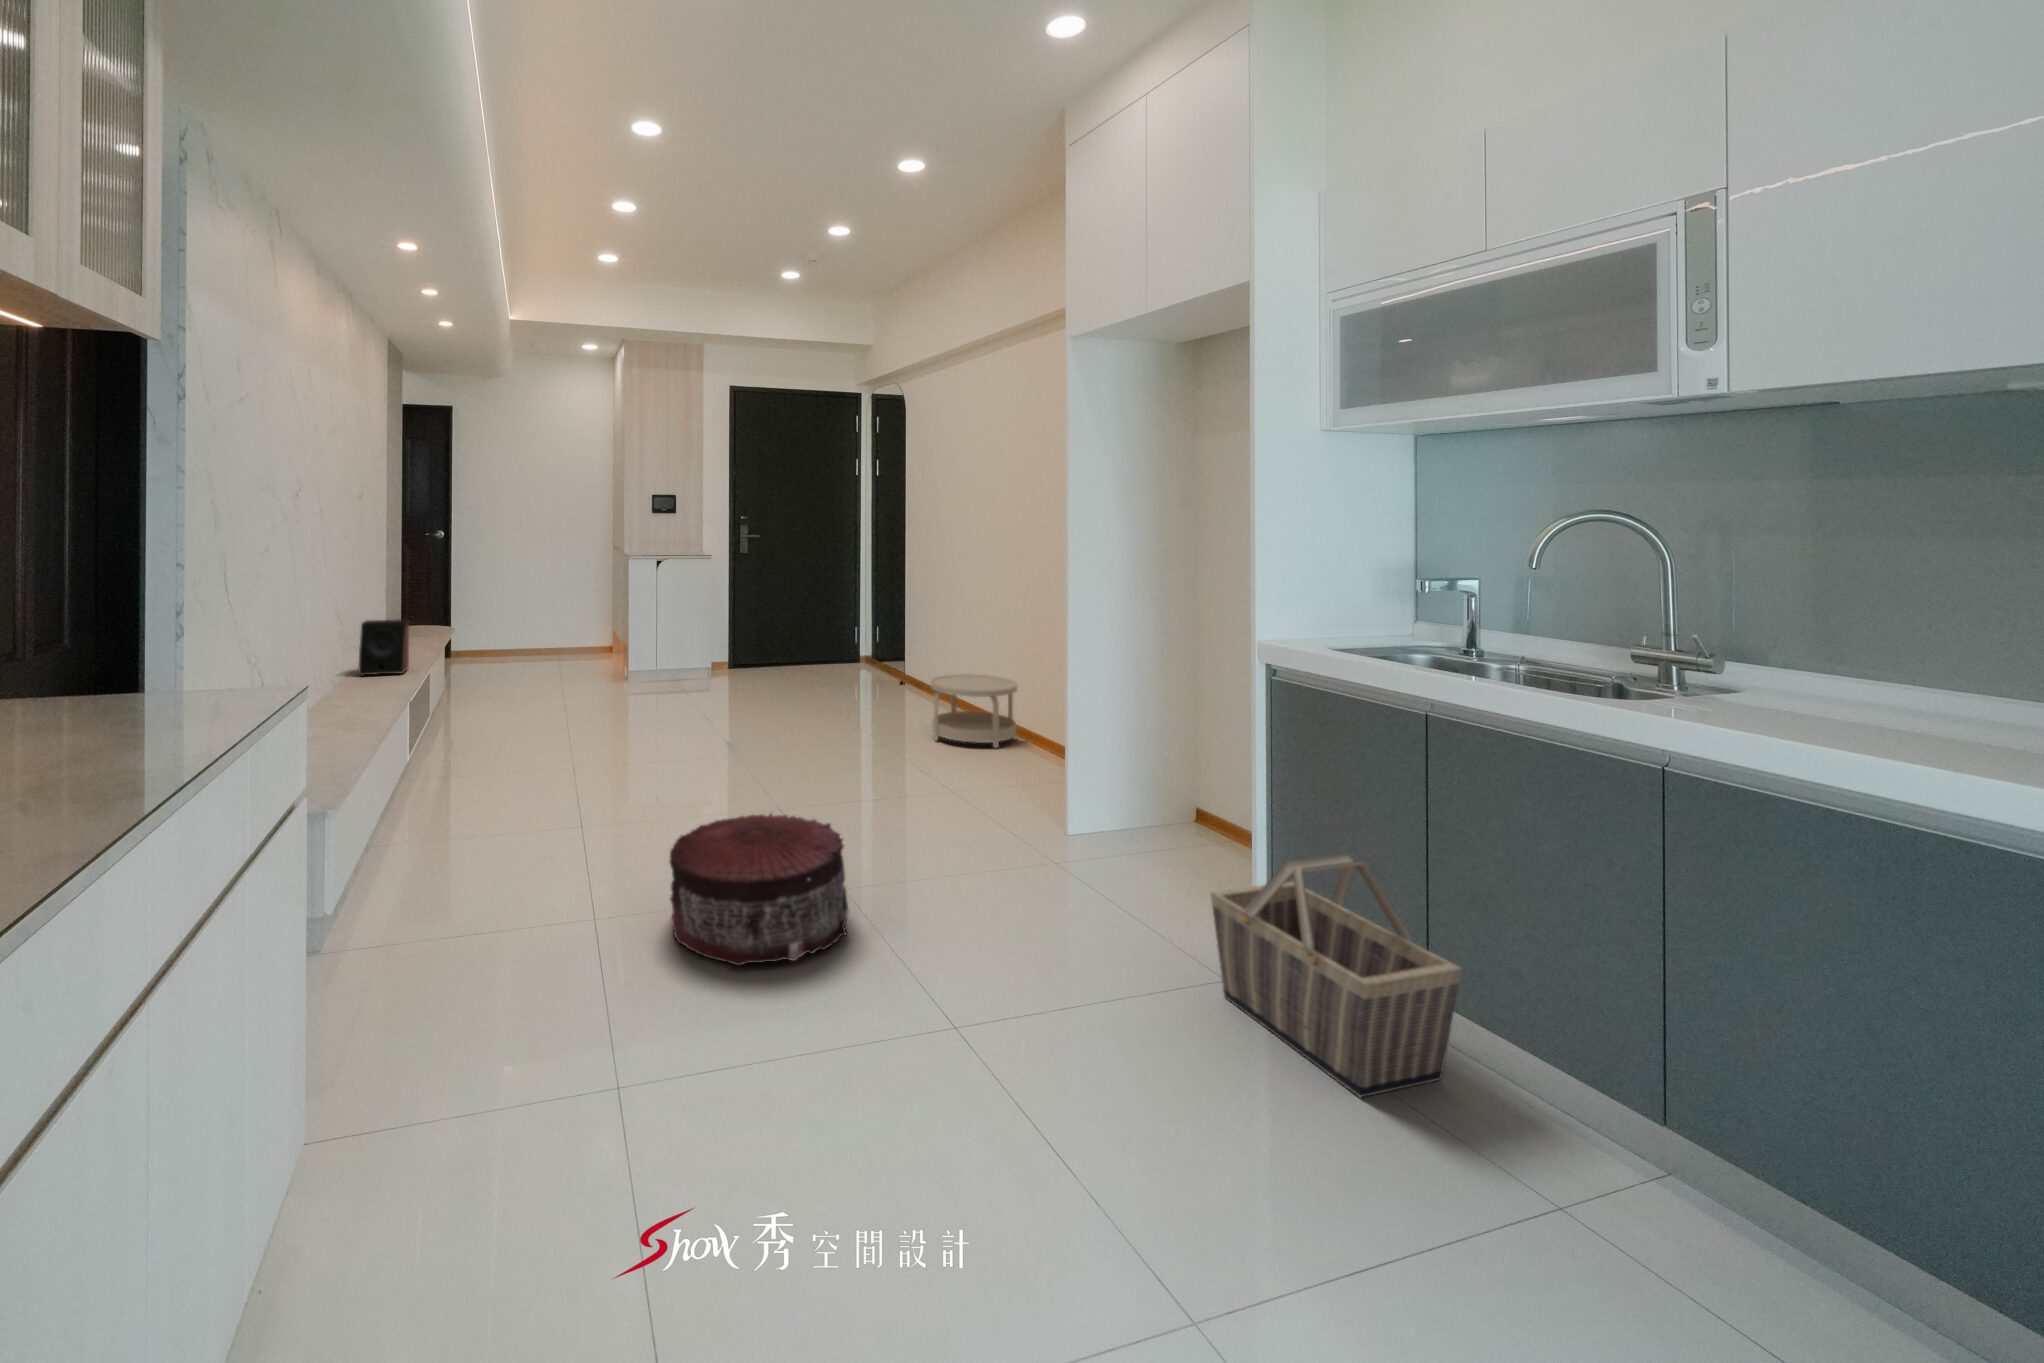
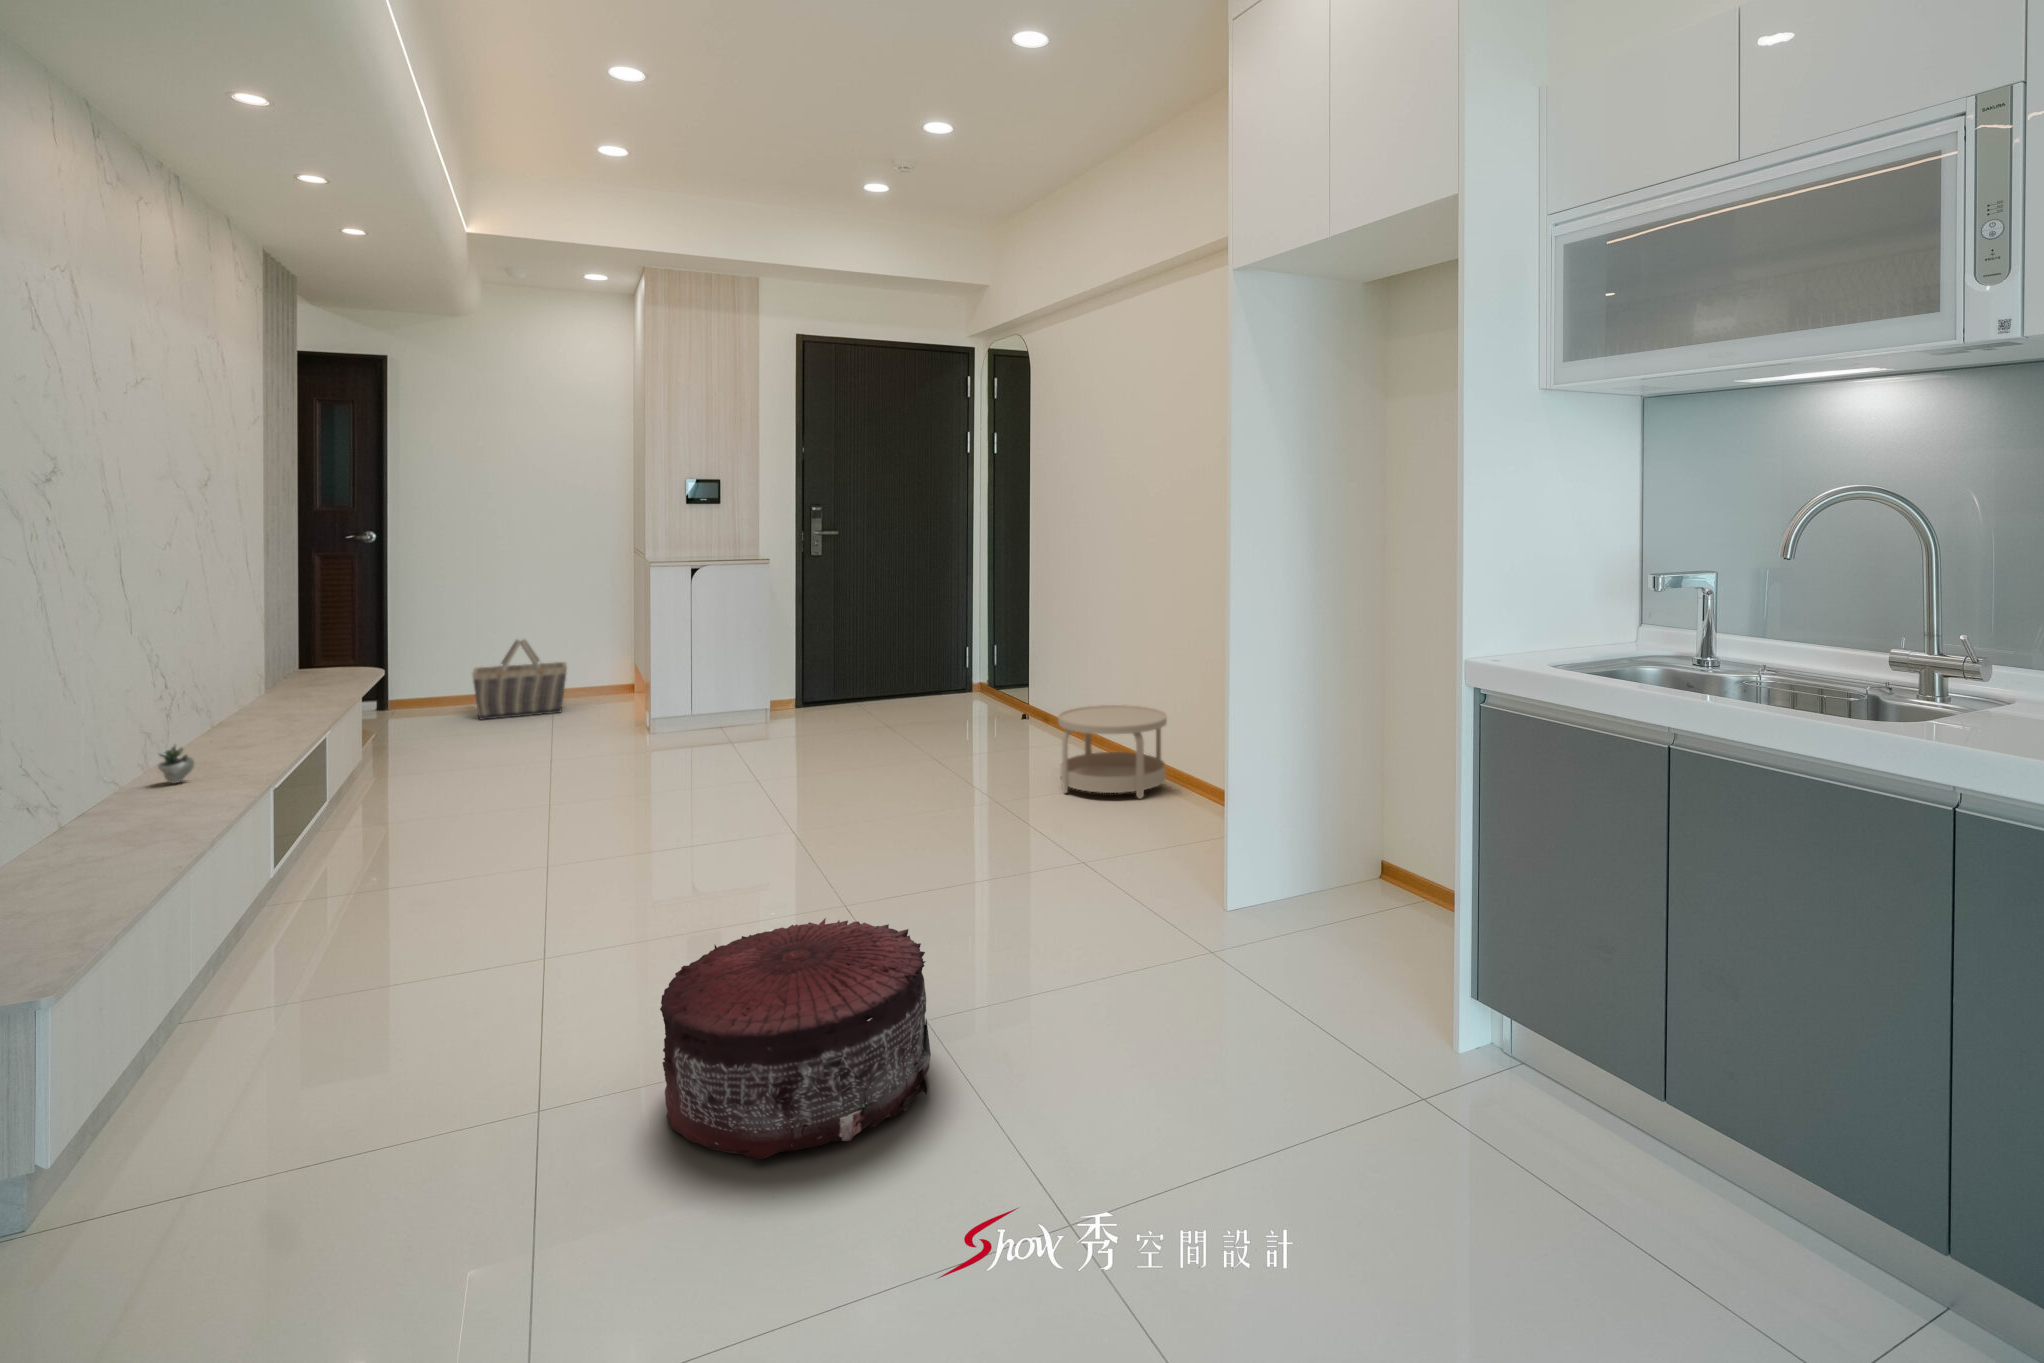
speaker: present [359,619,409,676] -> none [199,659,289,746]
succulent plant: none [343,671,374,698] -> present [158,745,194,783]
basket: present [1211,854,1461,1097] -> present [472,639,567,720]

